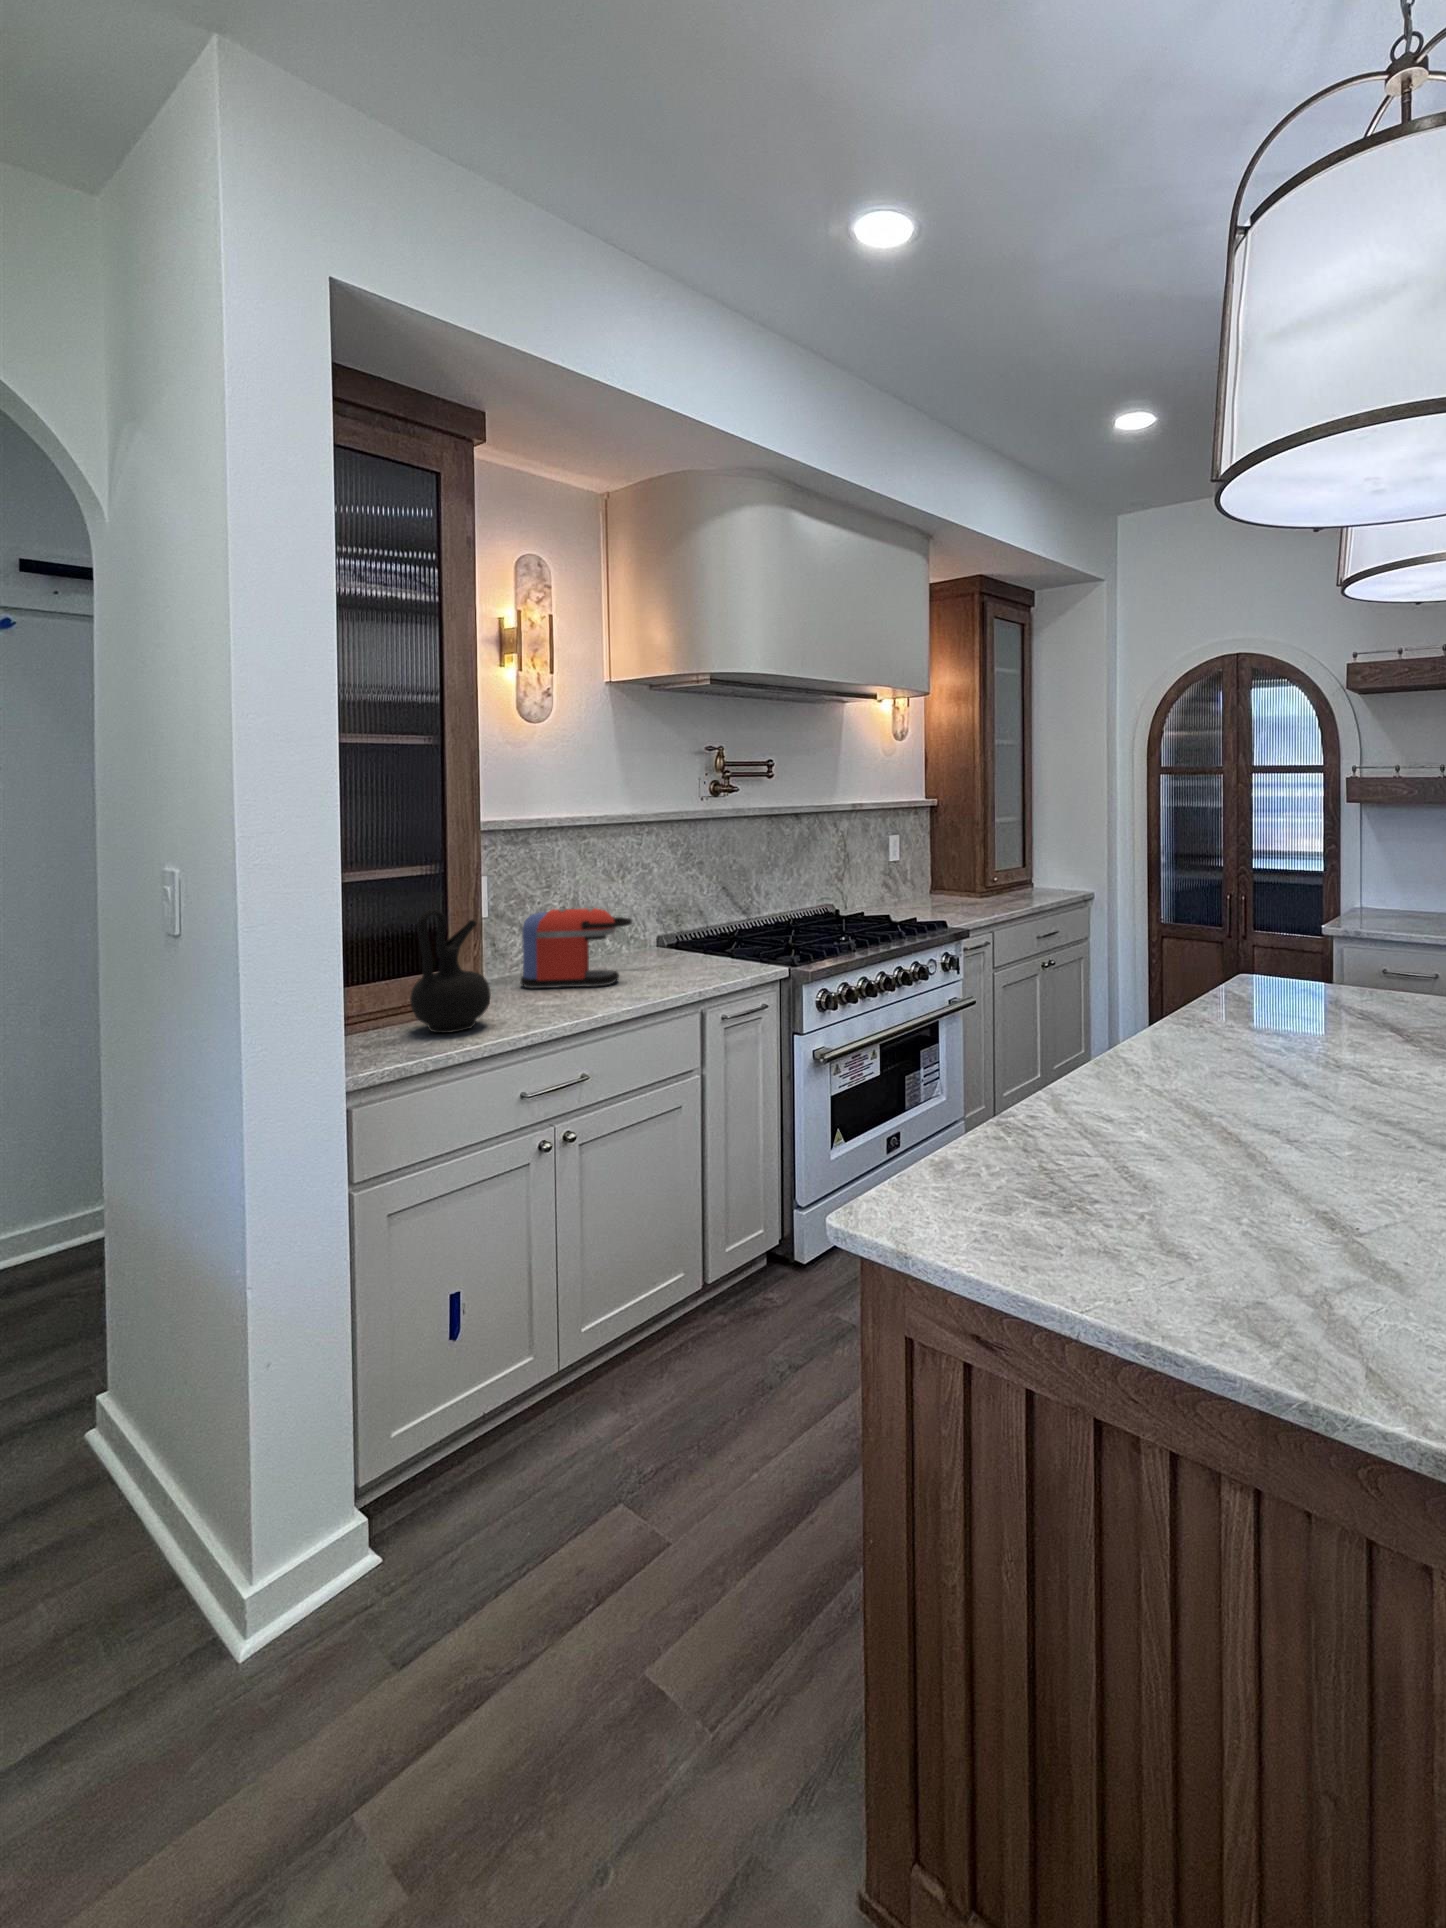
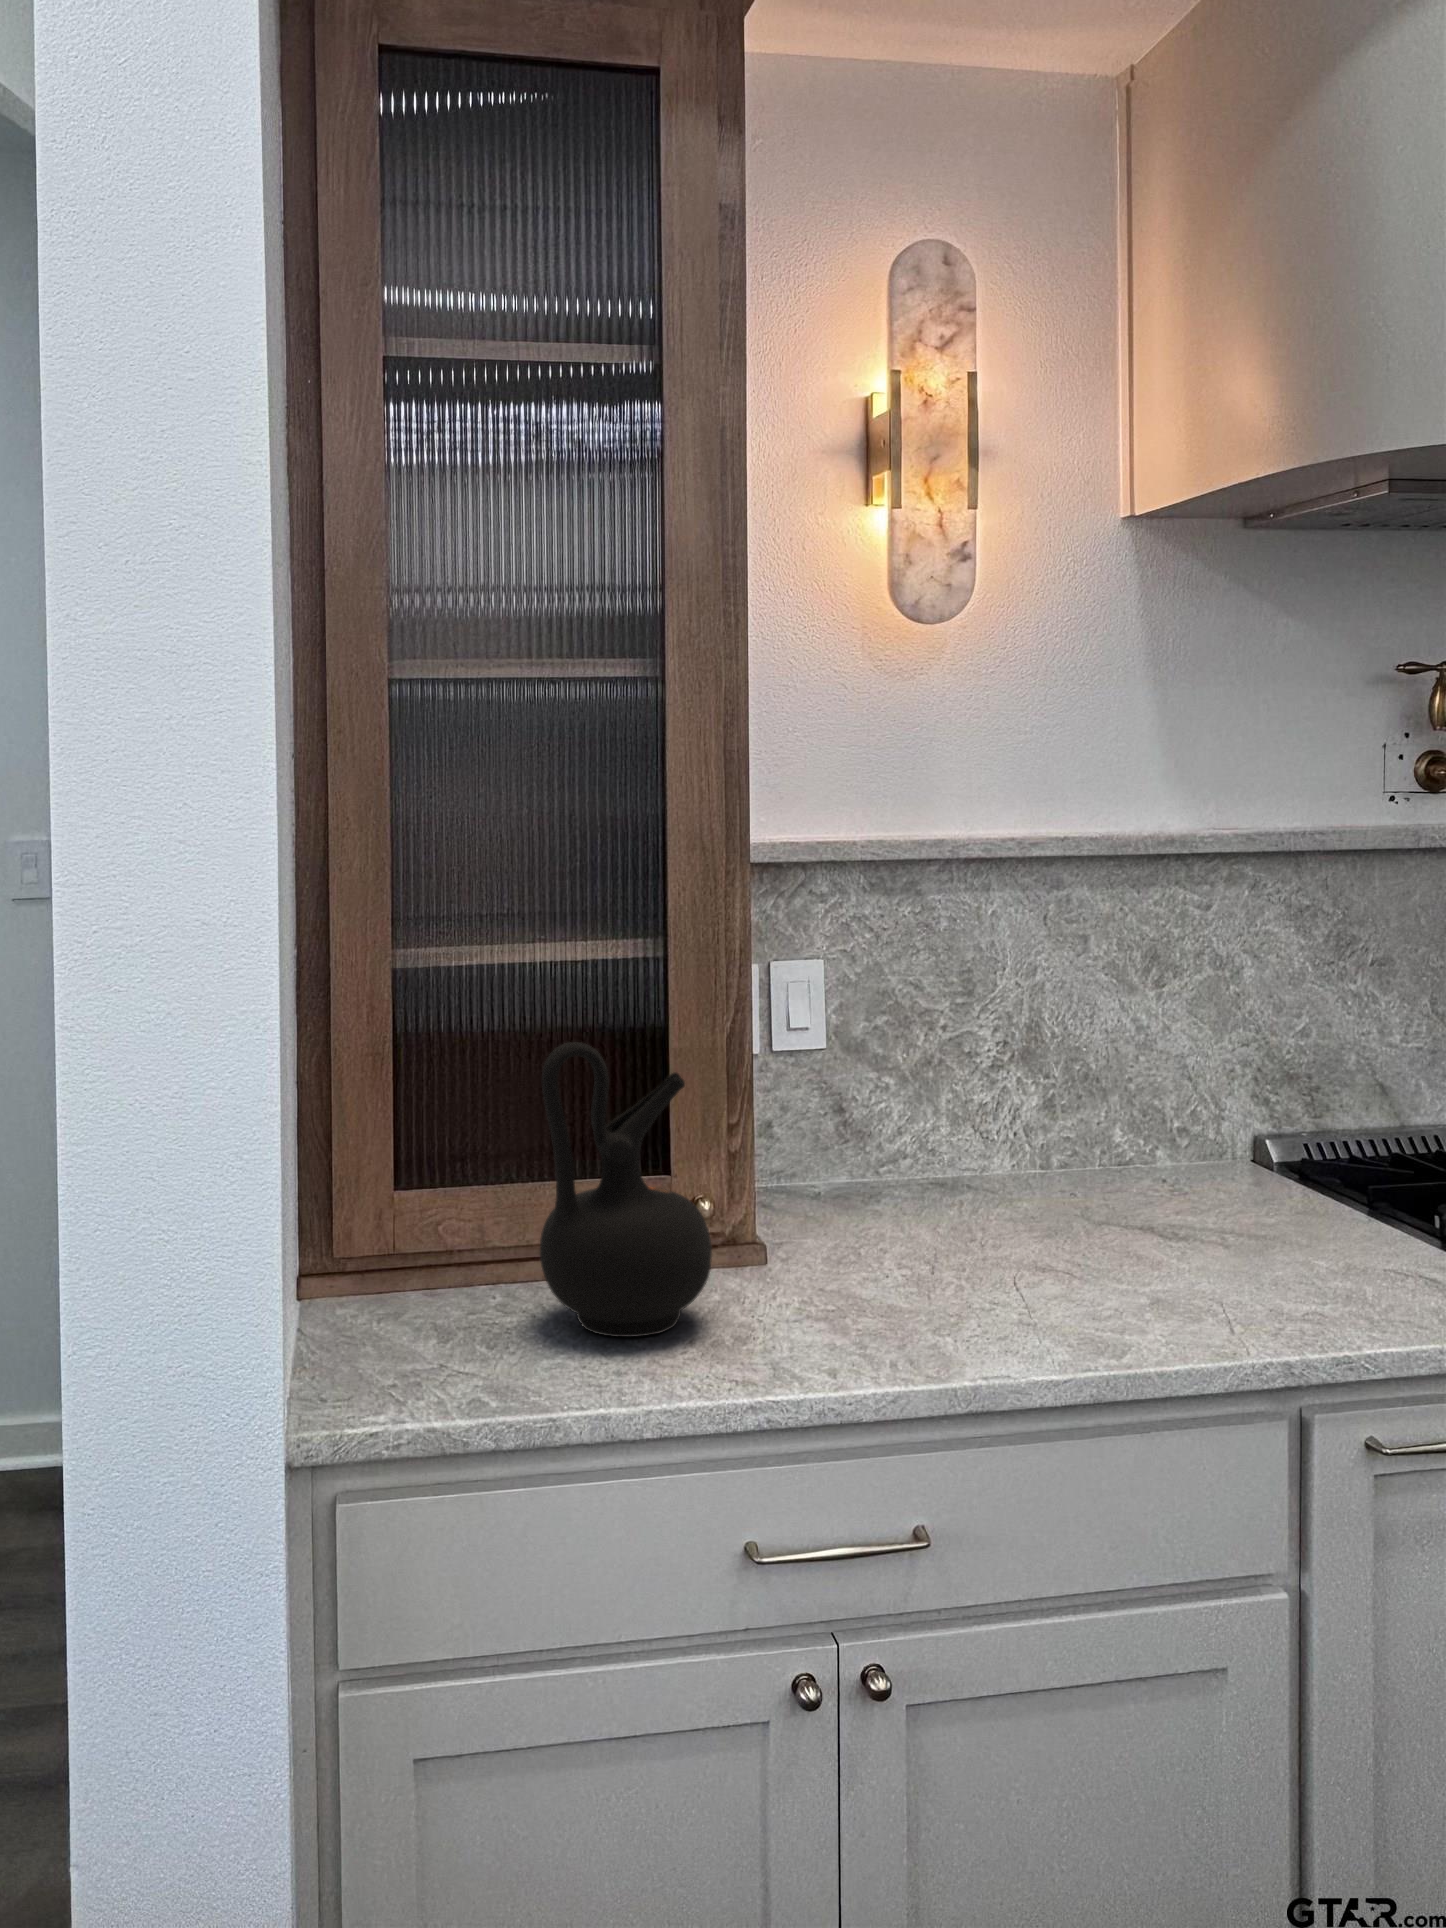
coffee maker: present [520,908,632,988] -> none [858,1054,1119,1259]

